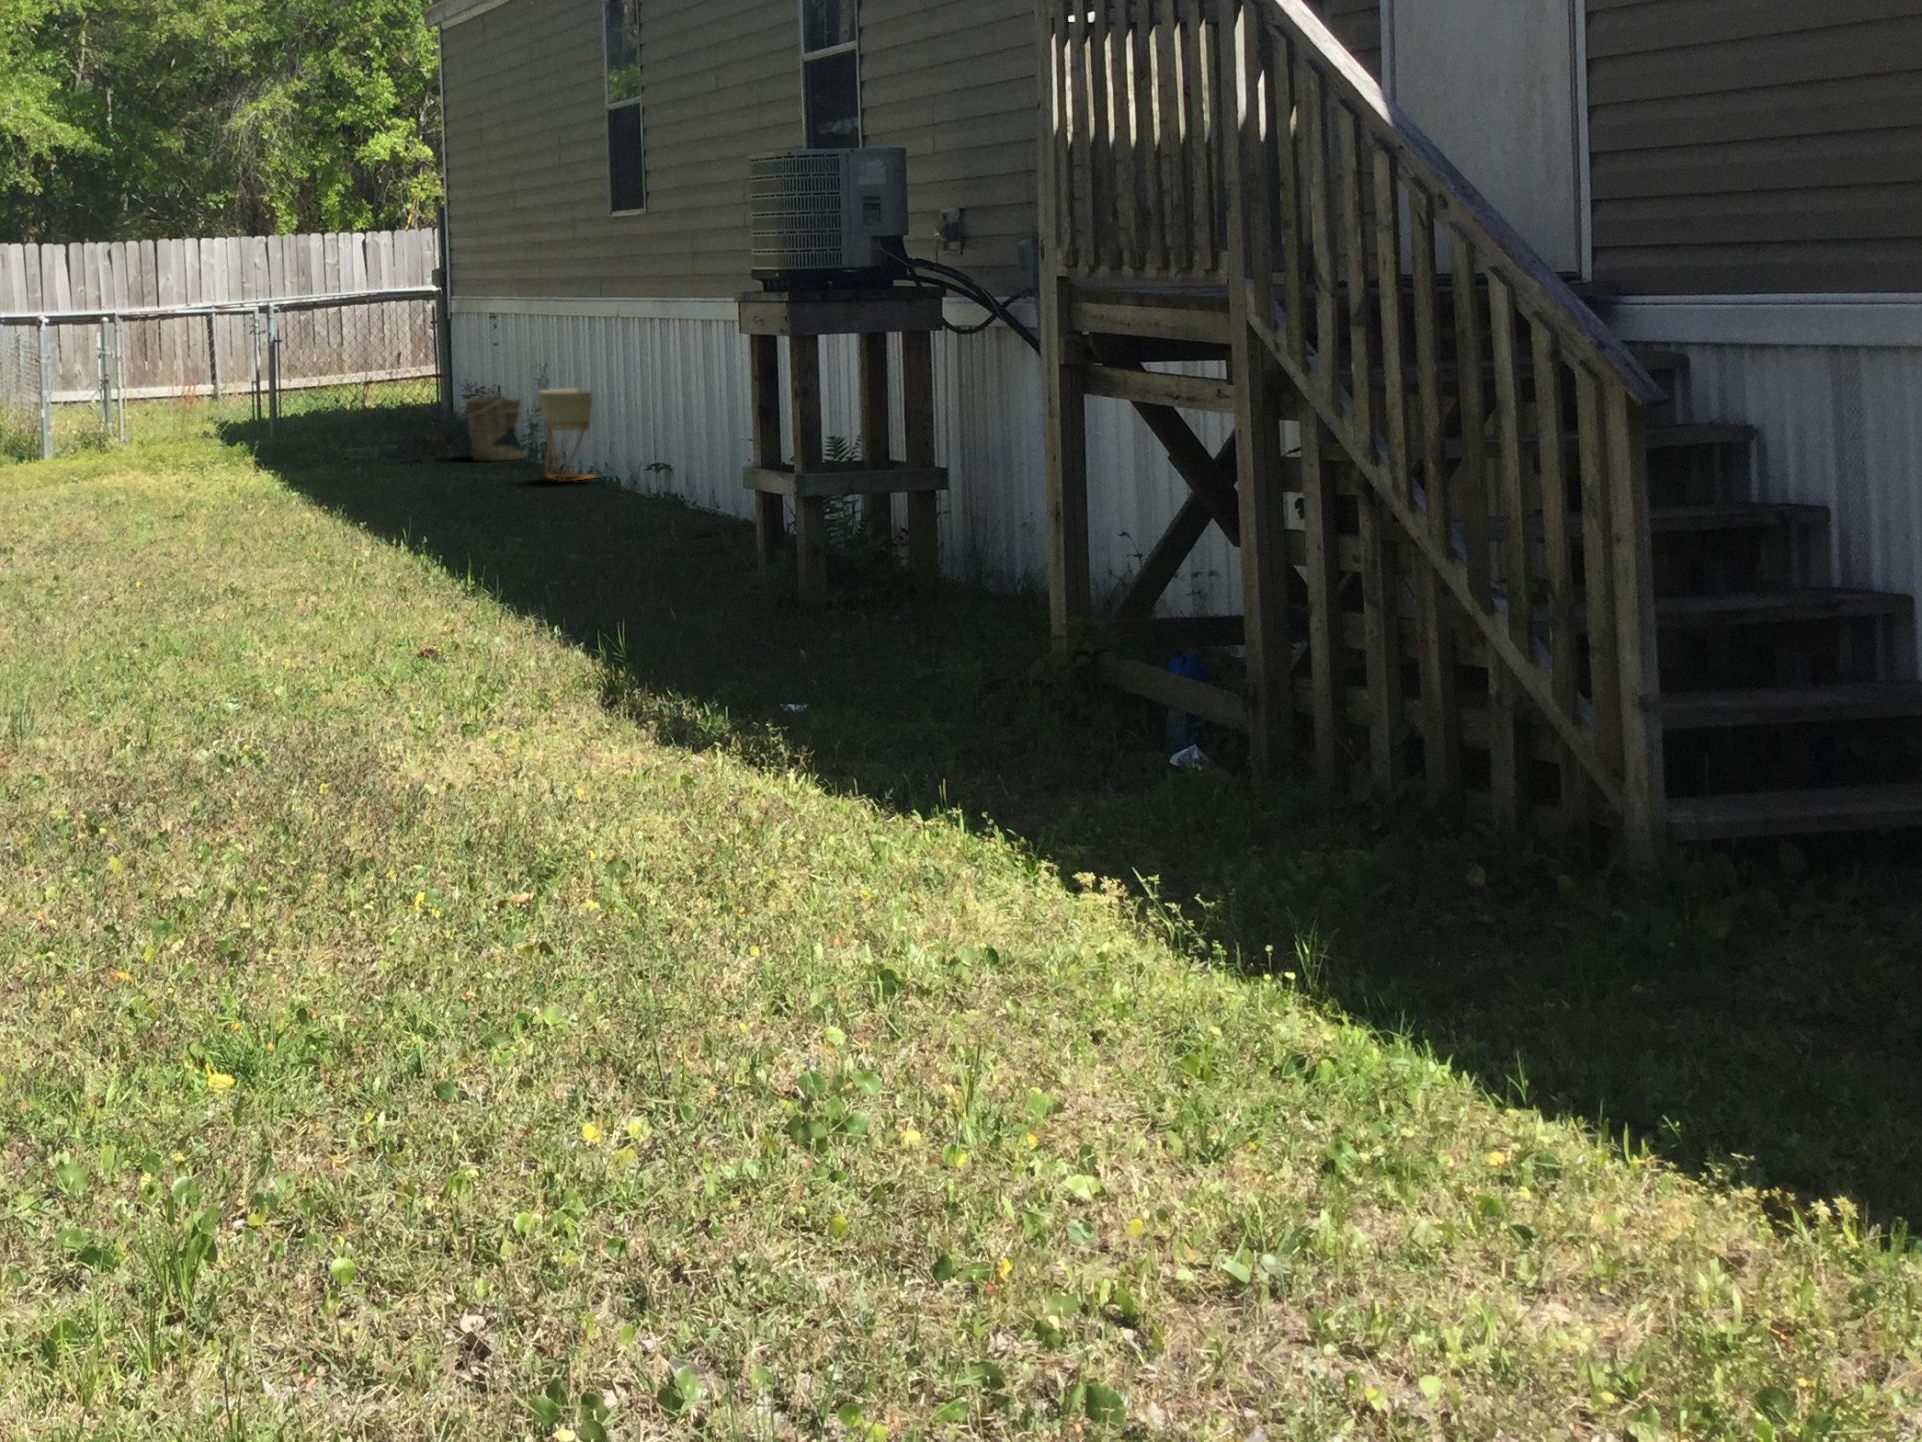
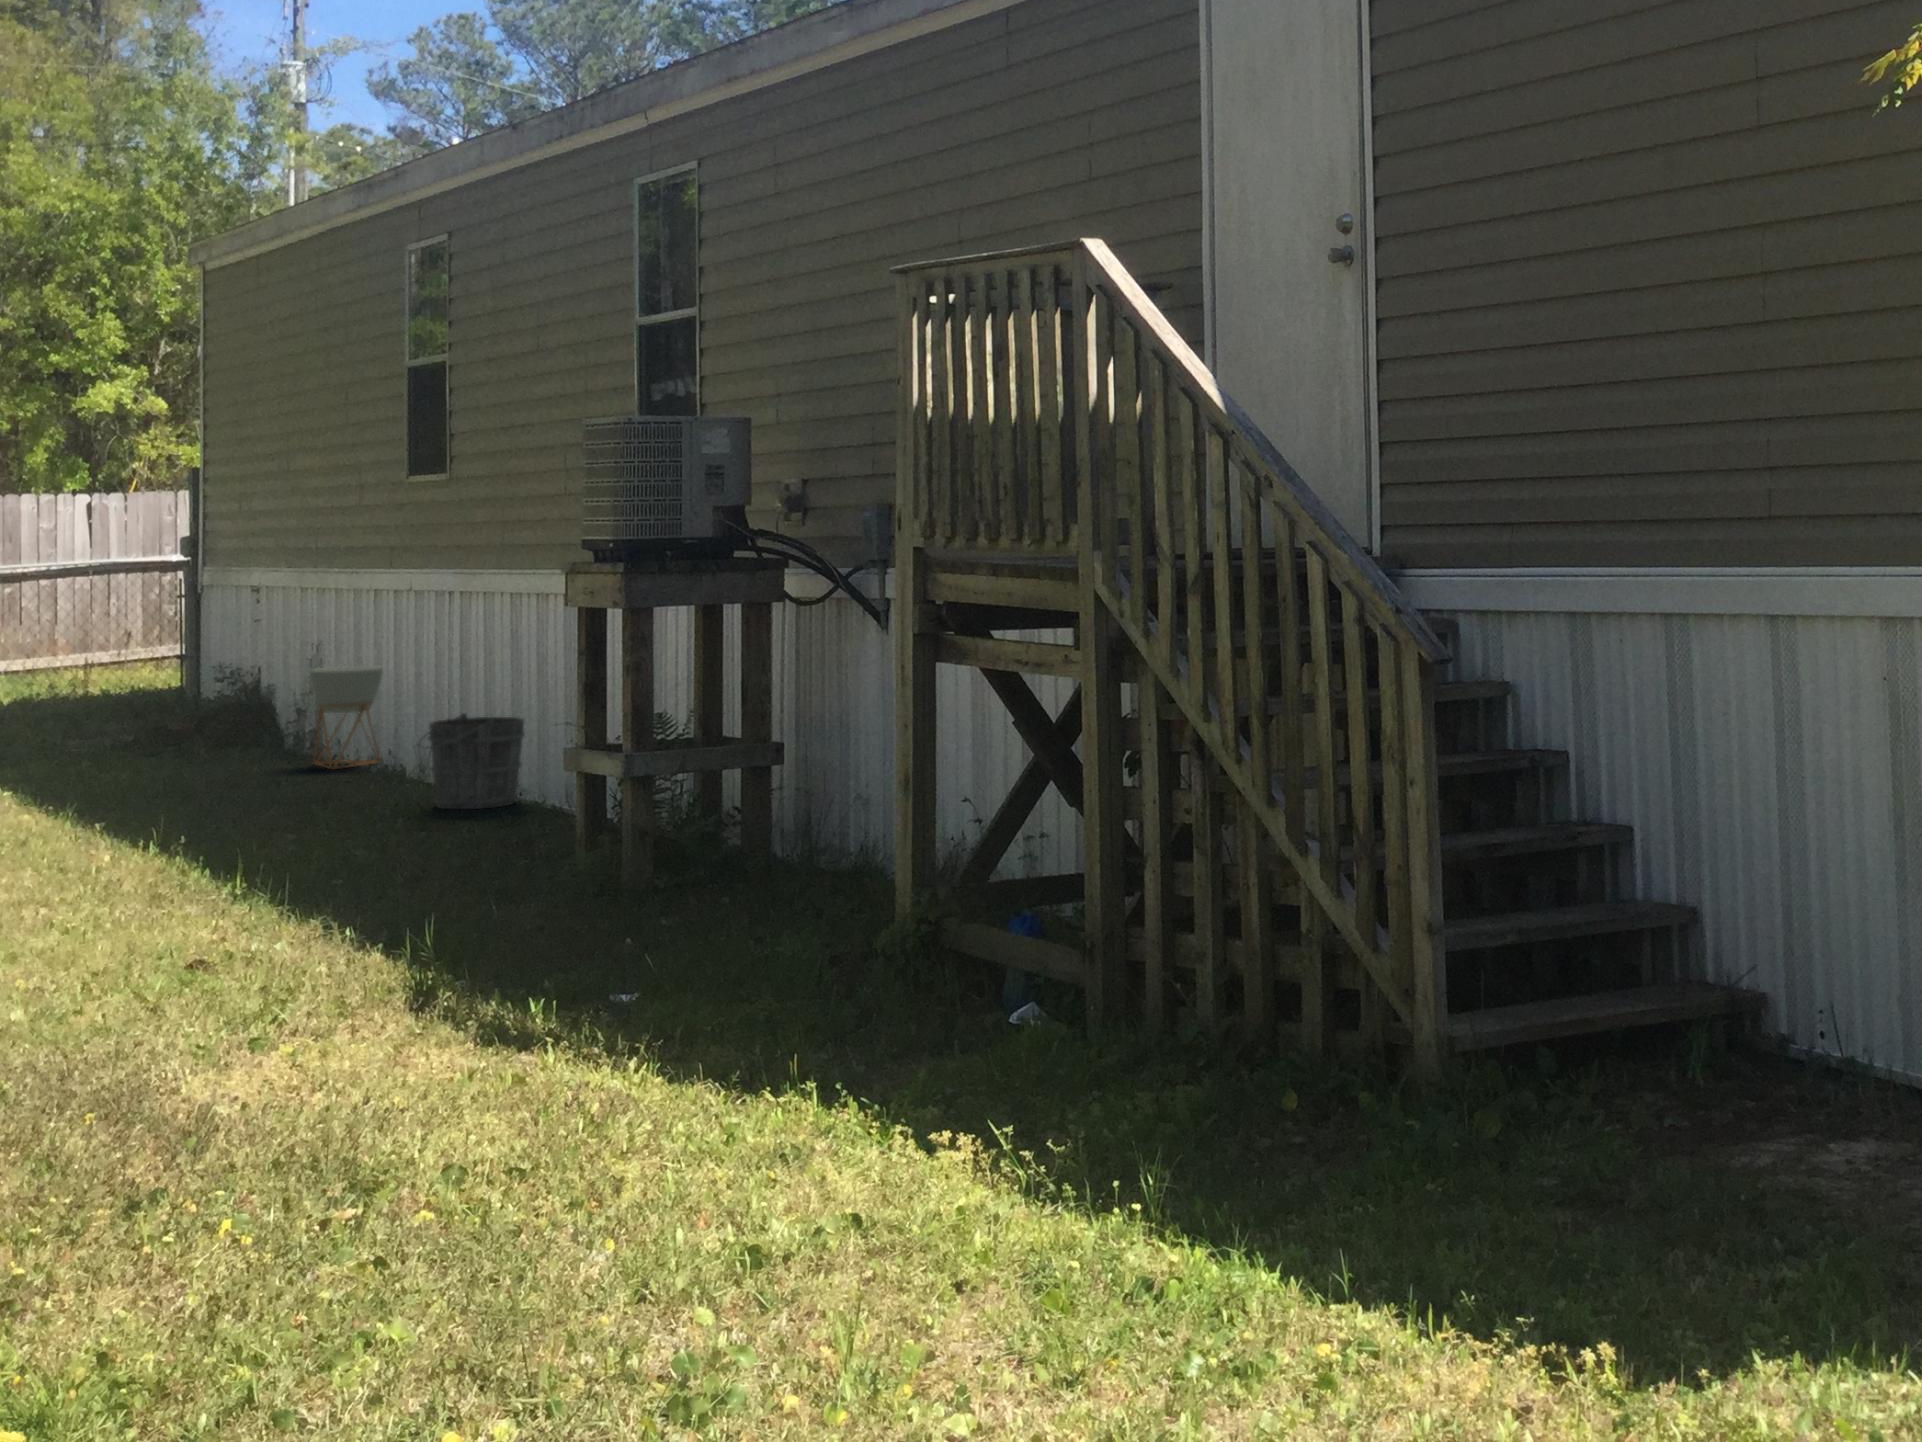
bucket: present [463,394,527,461] -> present [419,713,525,809]

